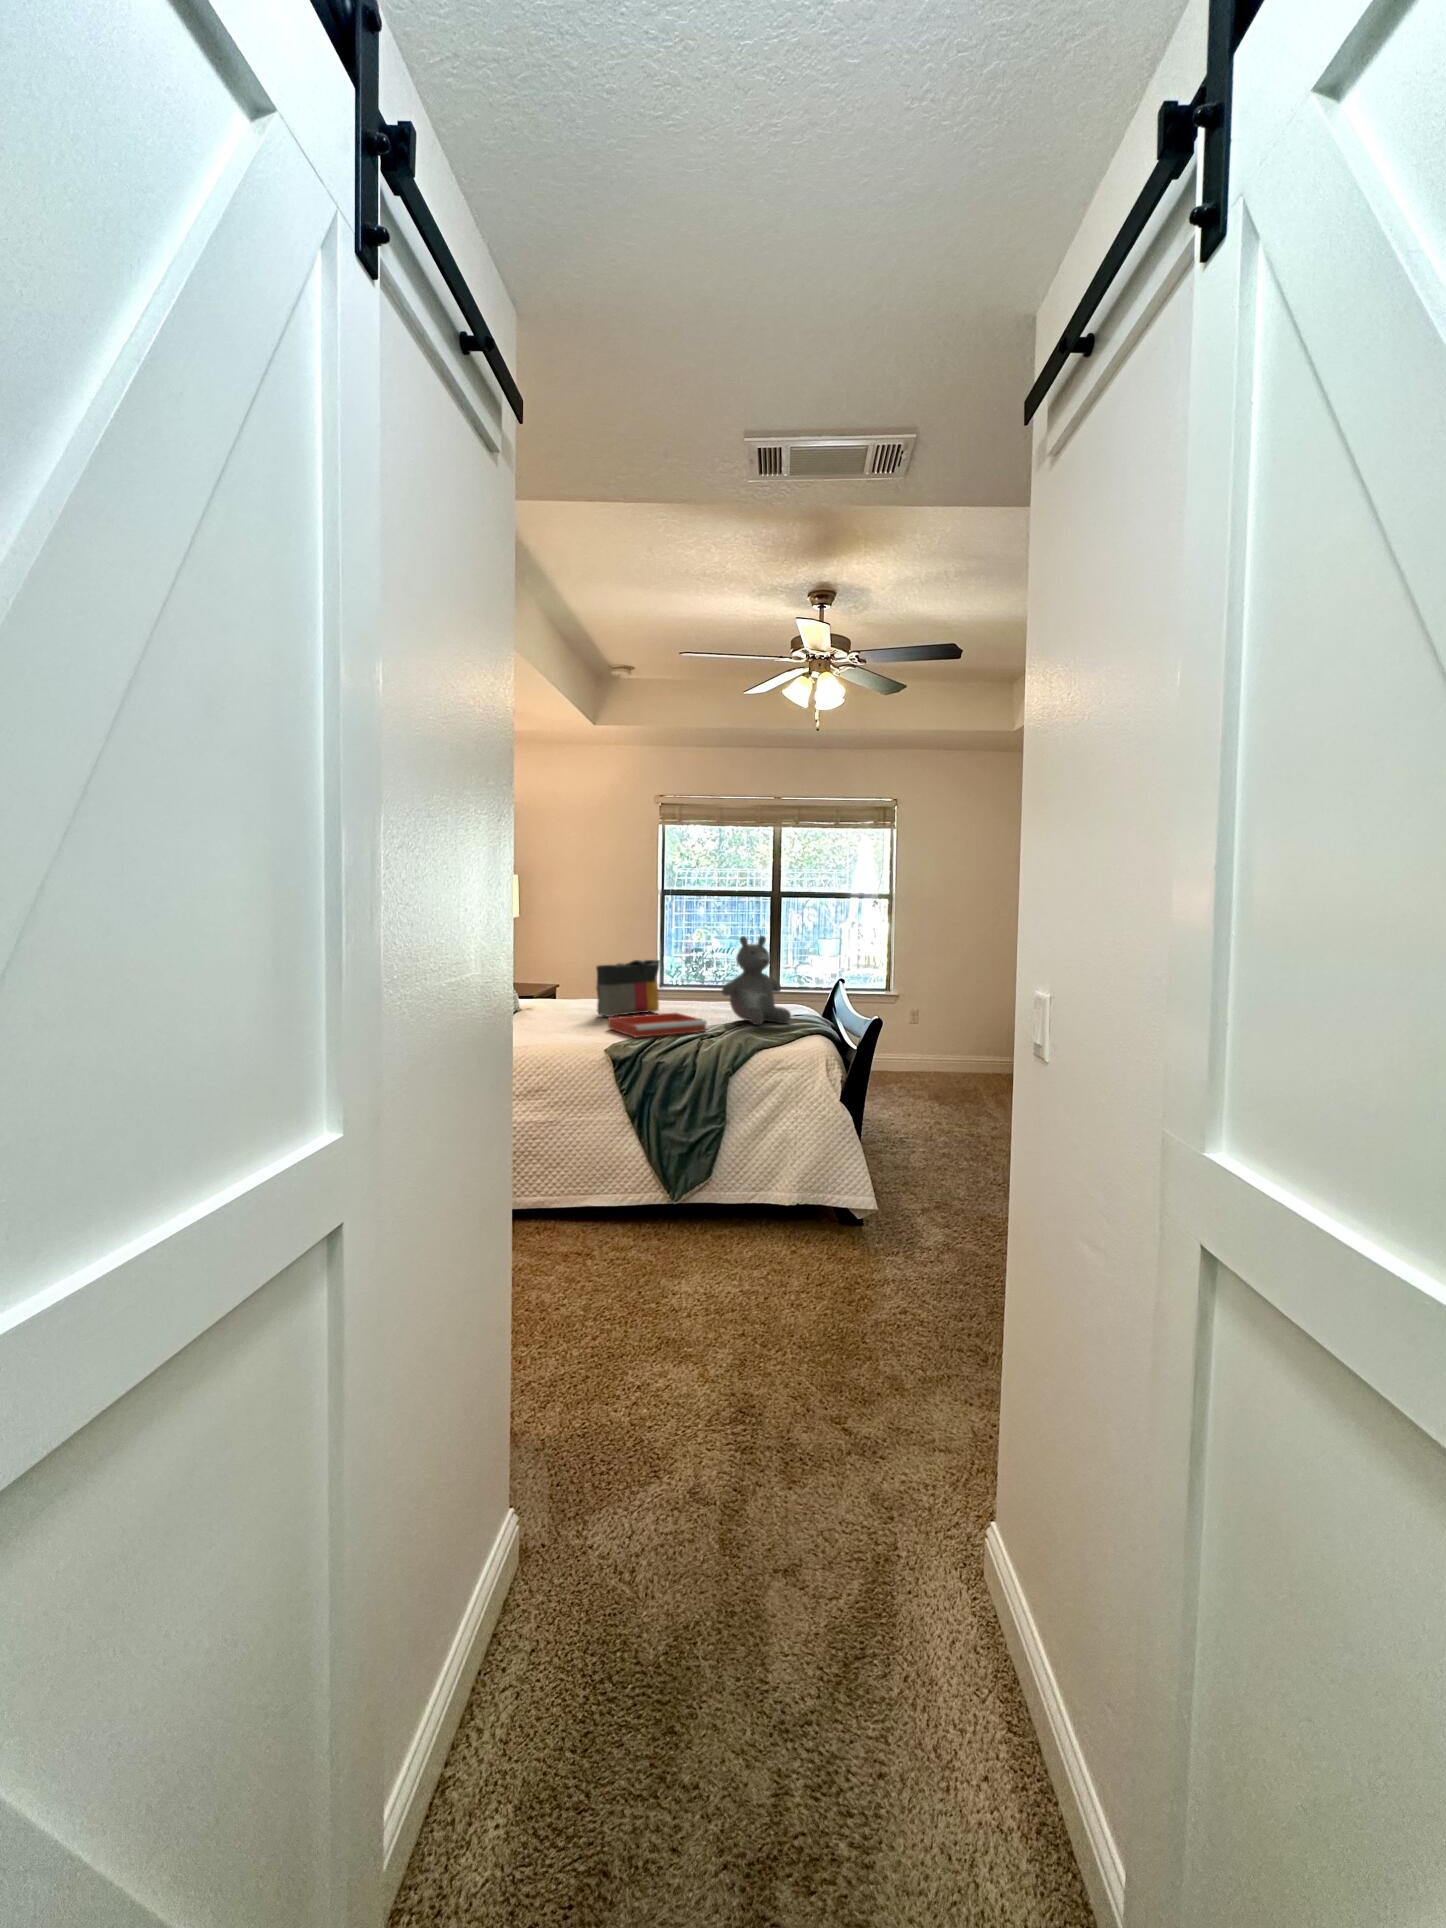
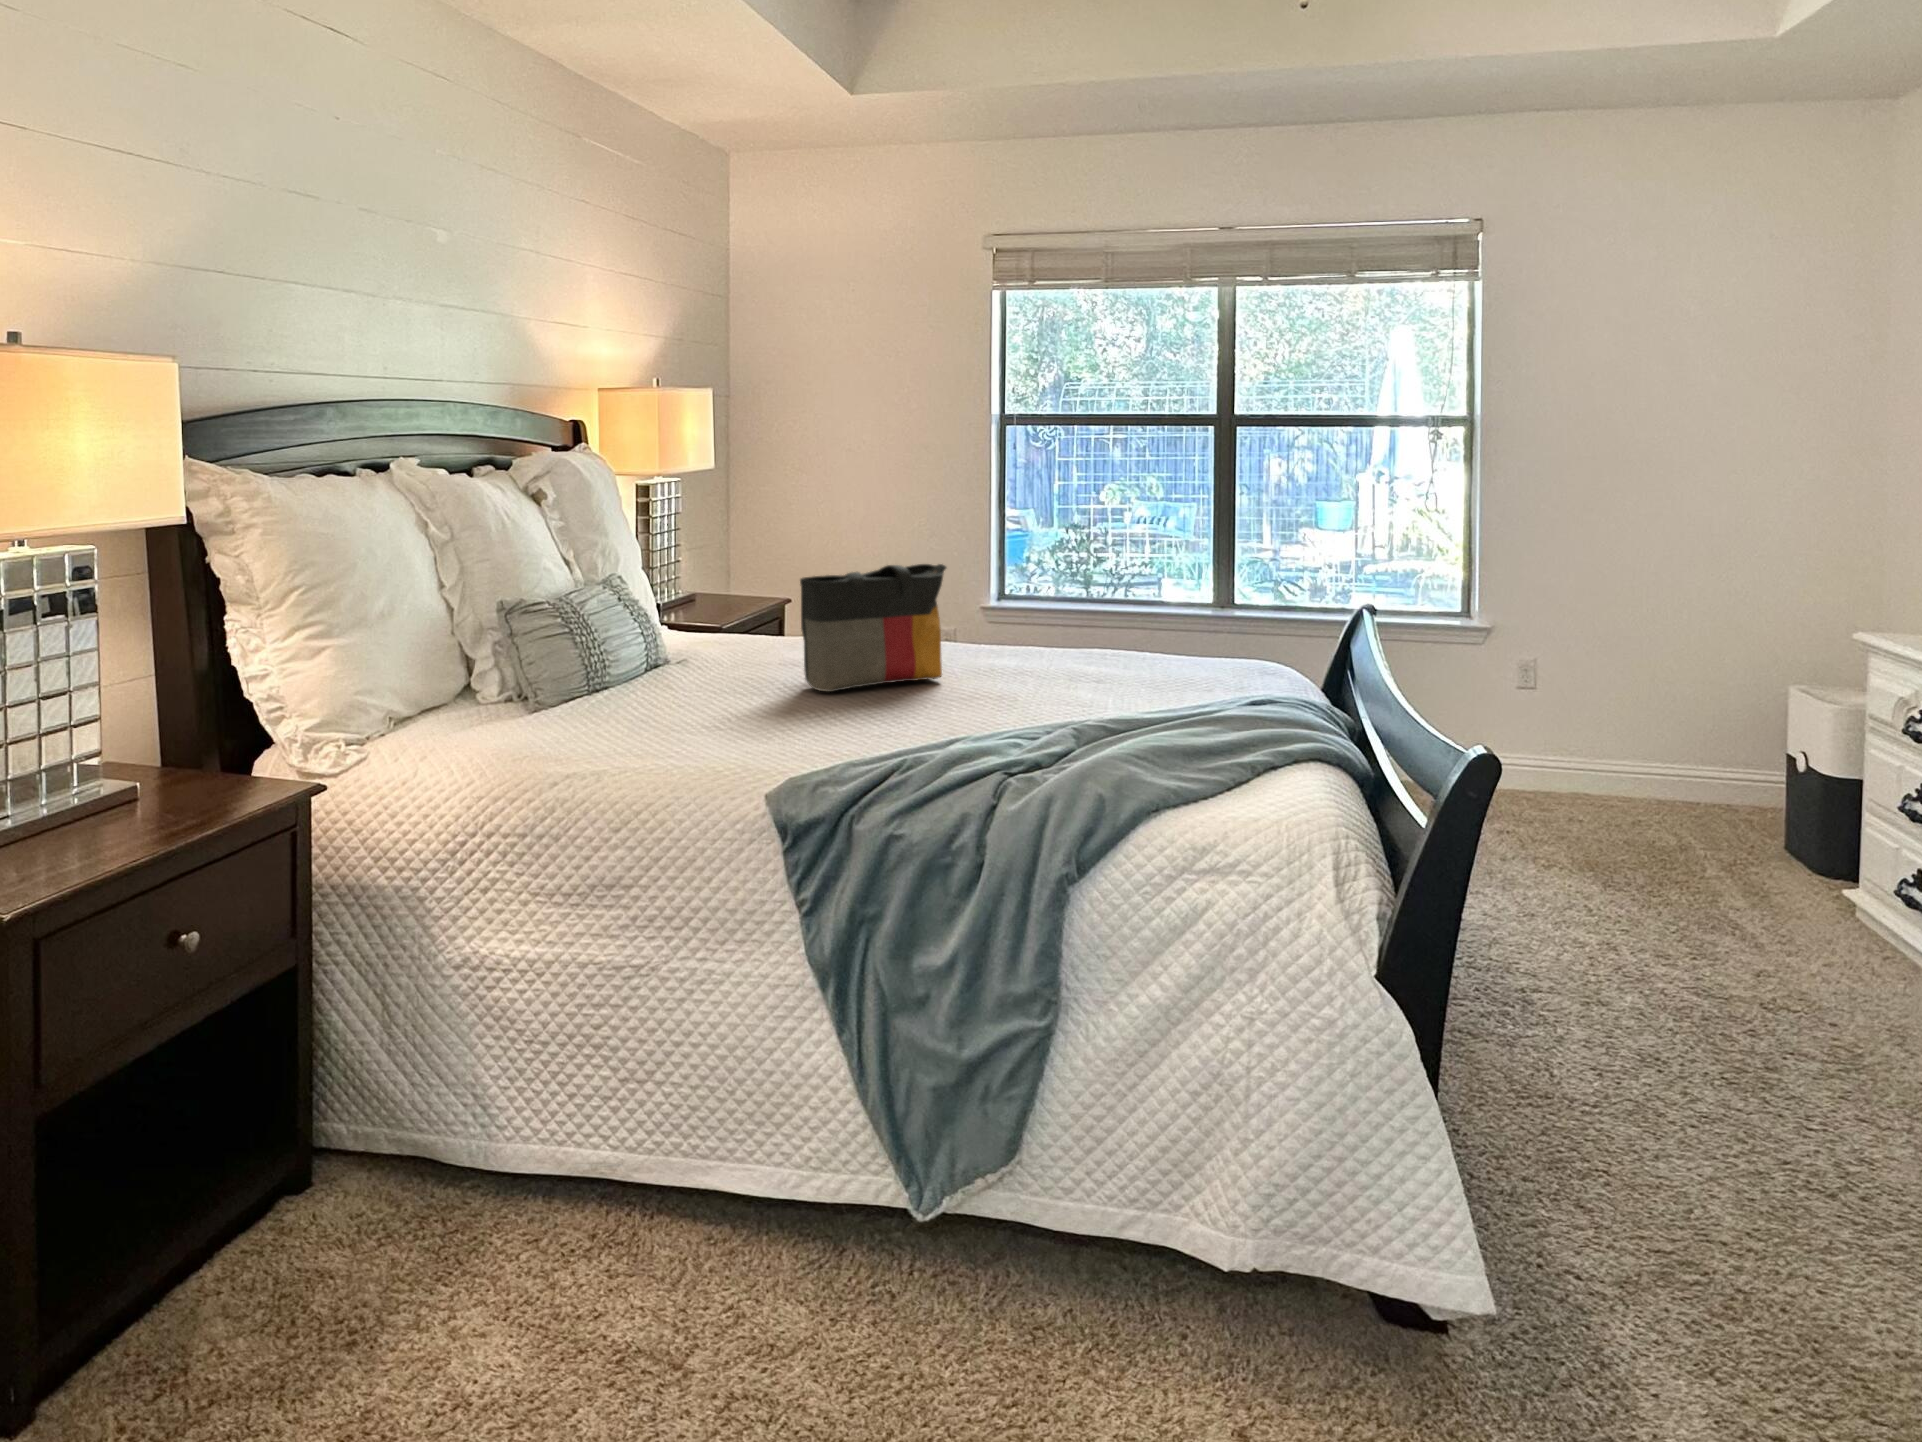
teddy bear: present [722,936,791,1025] -> none [1072,514,1242,734]
tray: present [608,1013,707,1038] -> none [803,691,1028,765]

